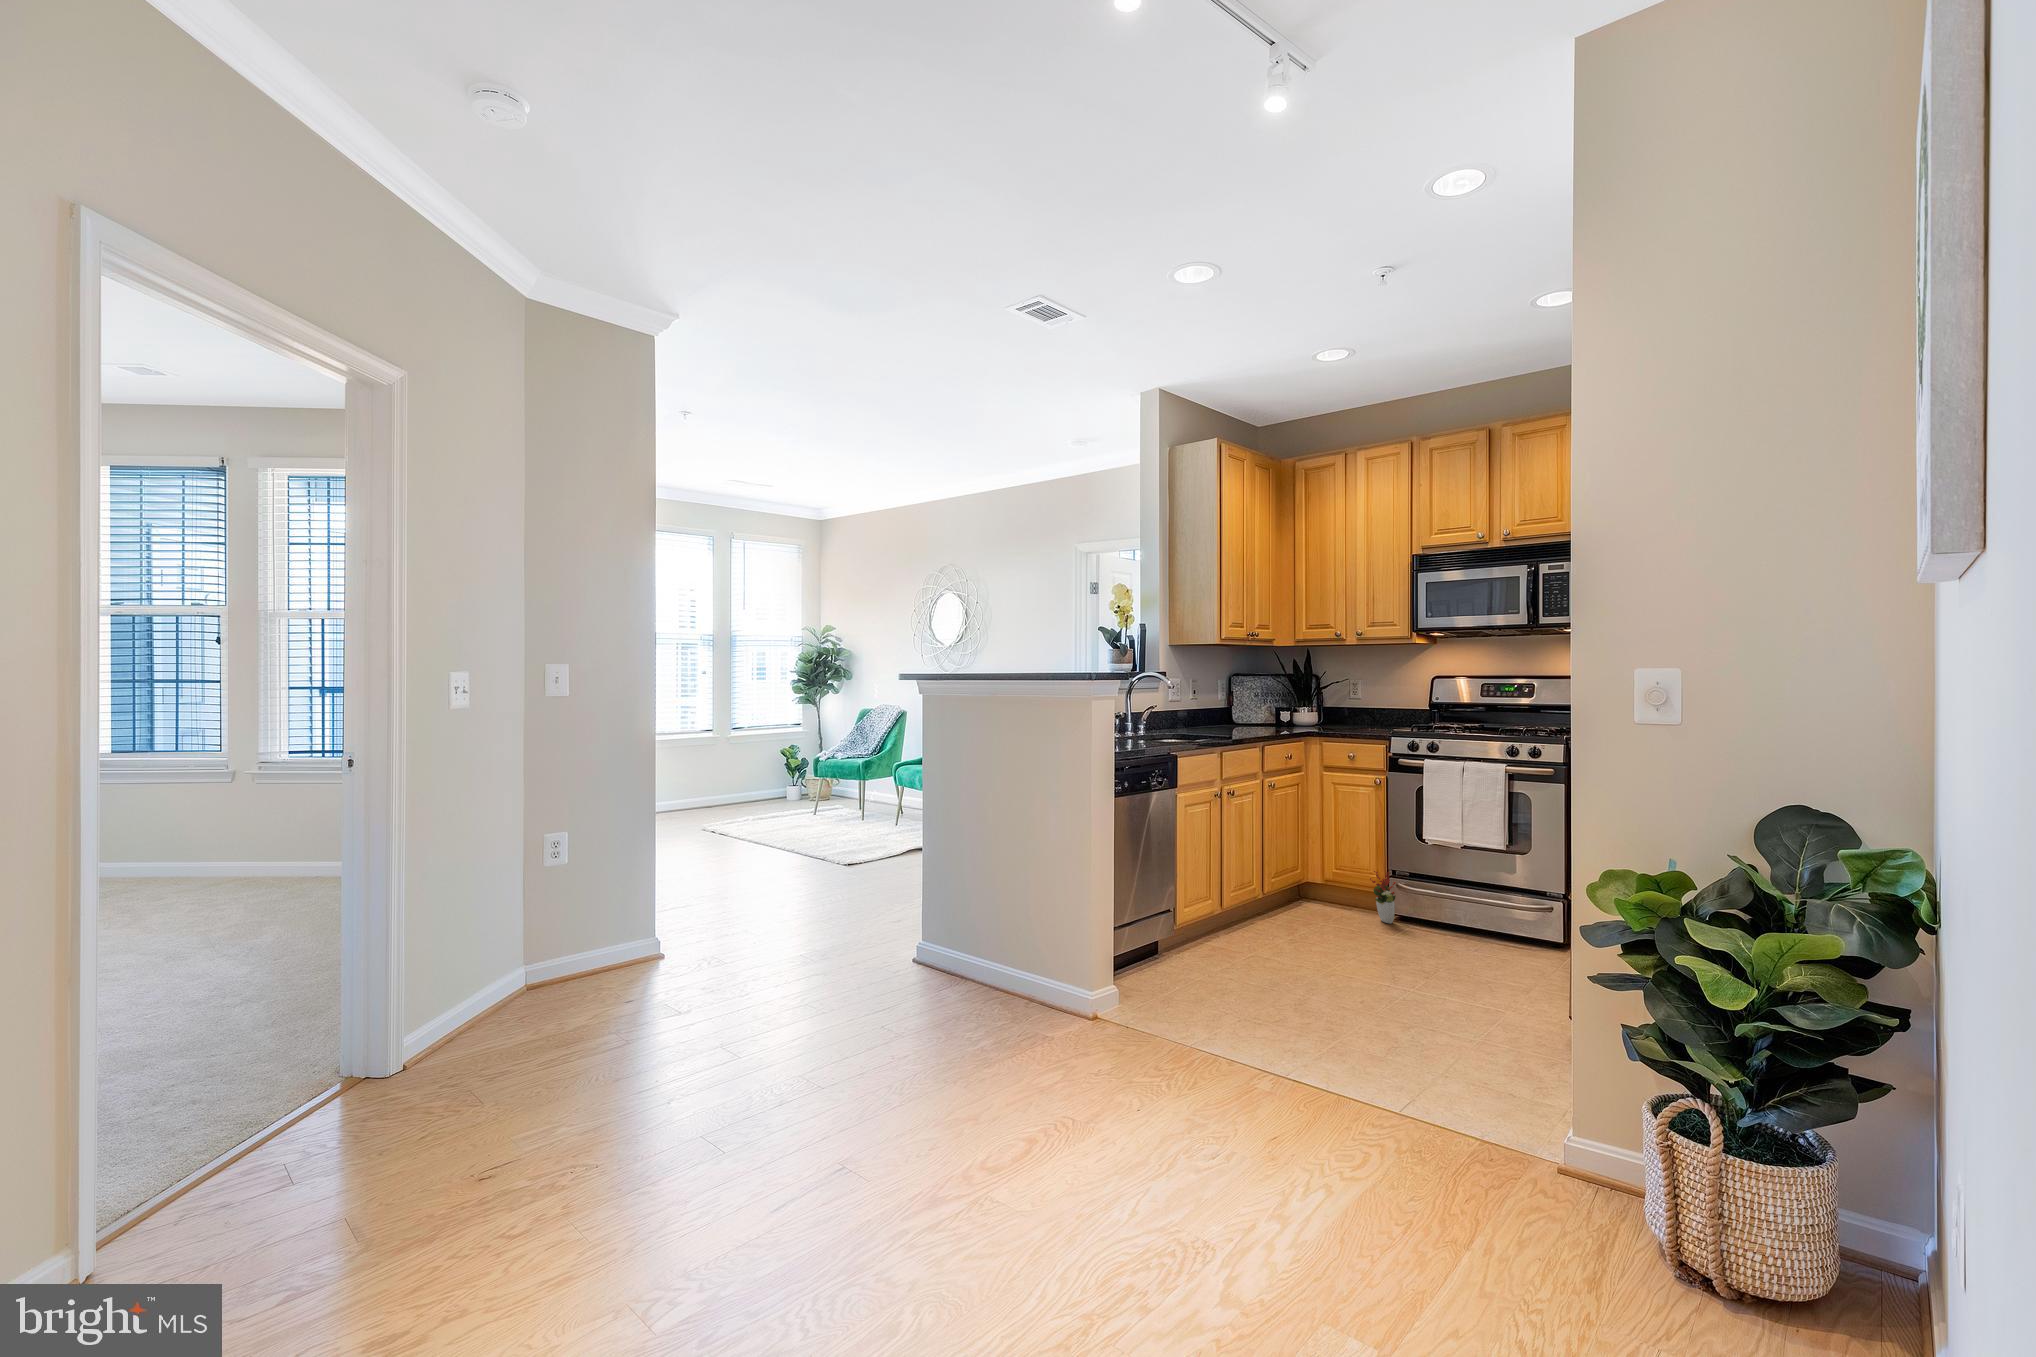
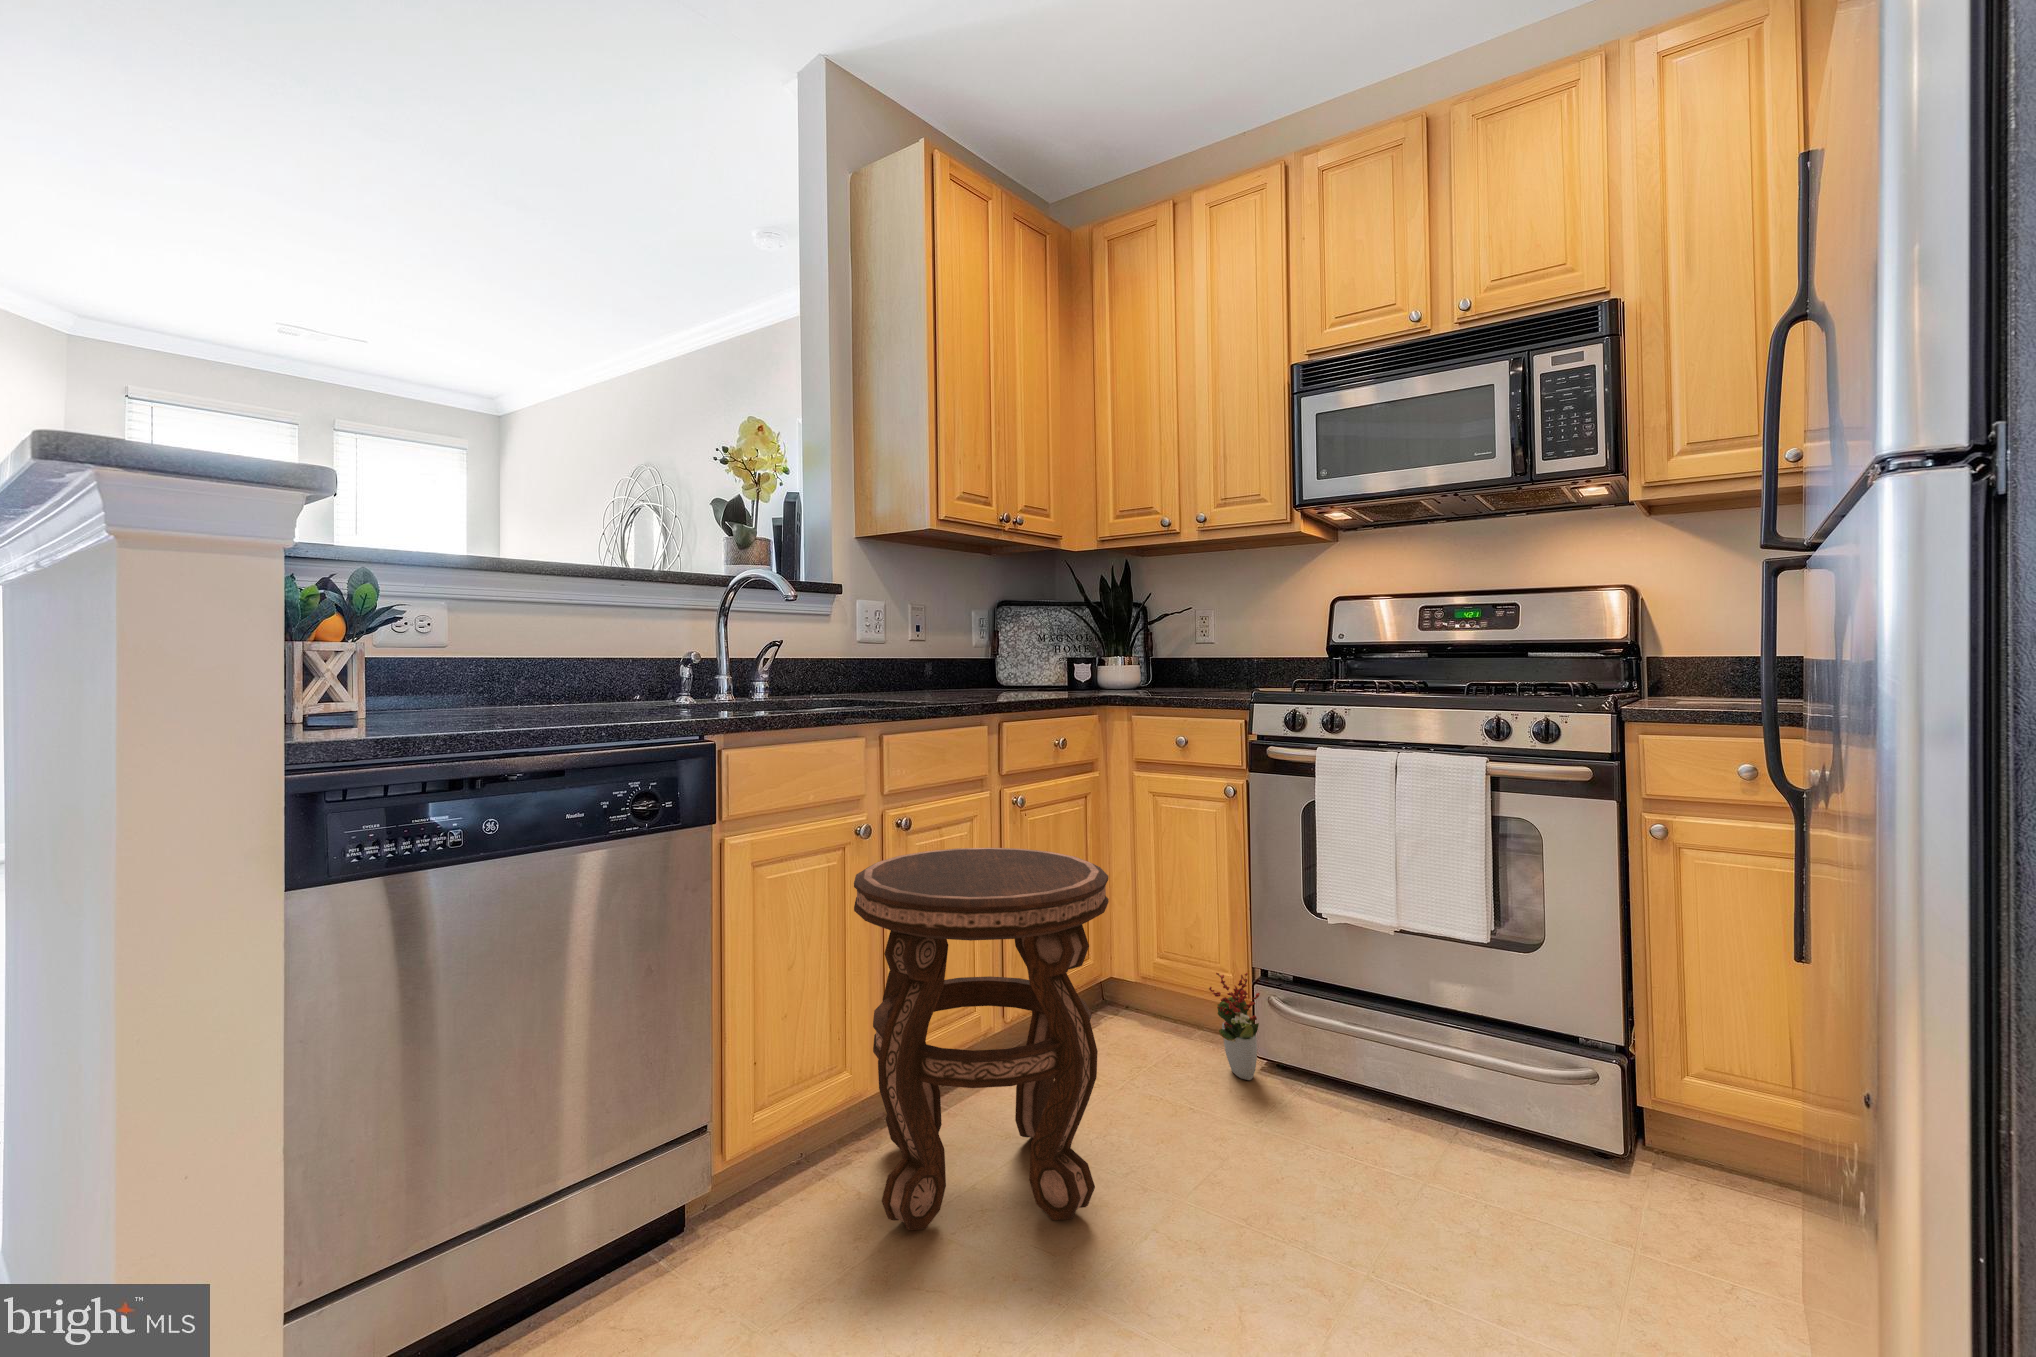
side table: none [1219,804,1333,956] -> present [854,848,1109,1230]

